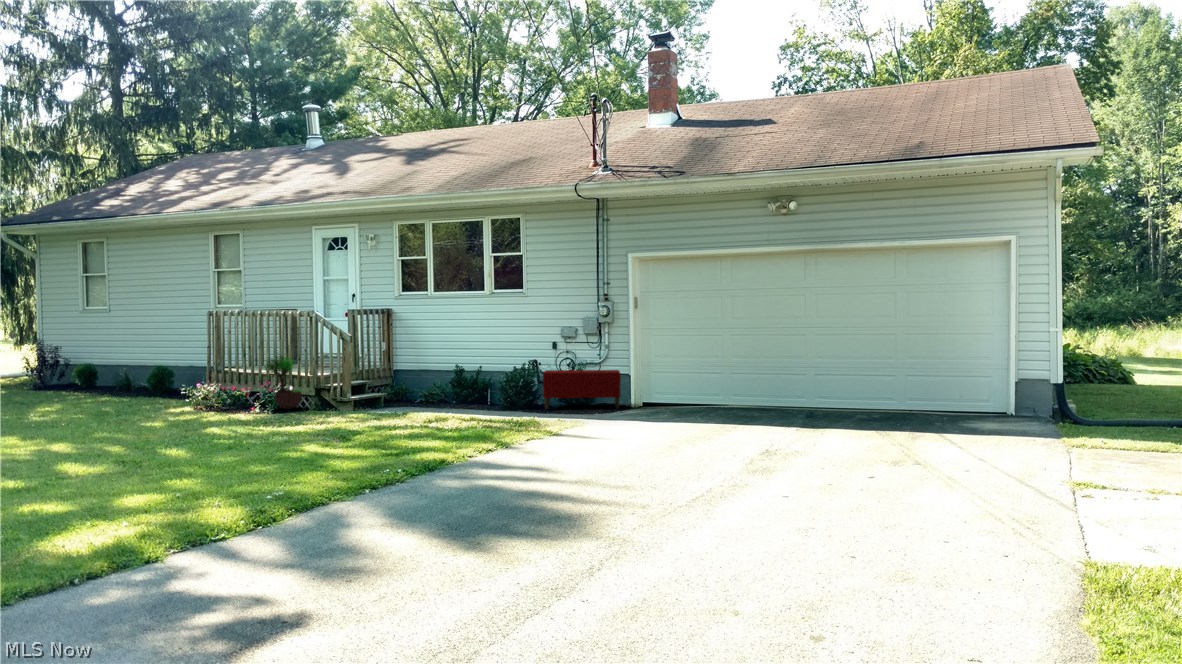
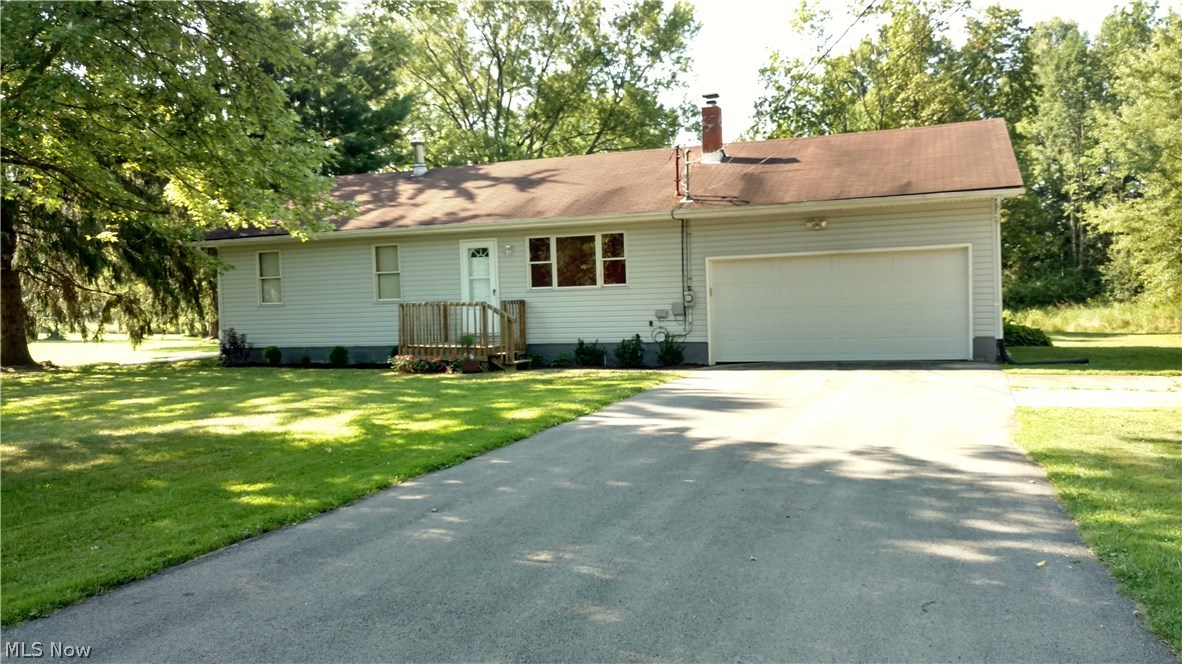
bench: present [543,370,621,409] -> none [650,339,706,367]

